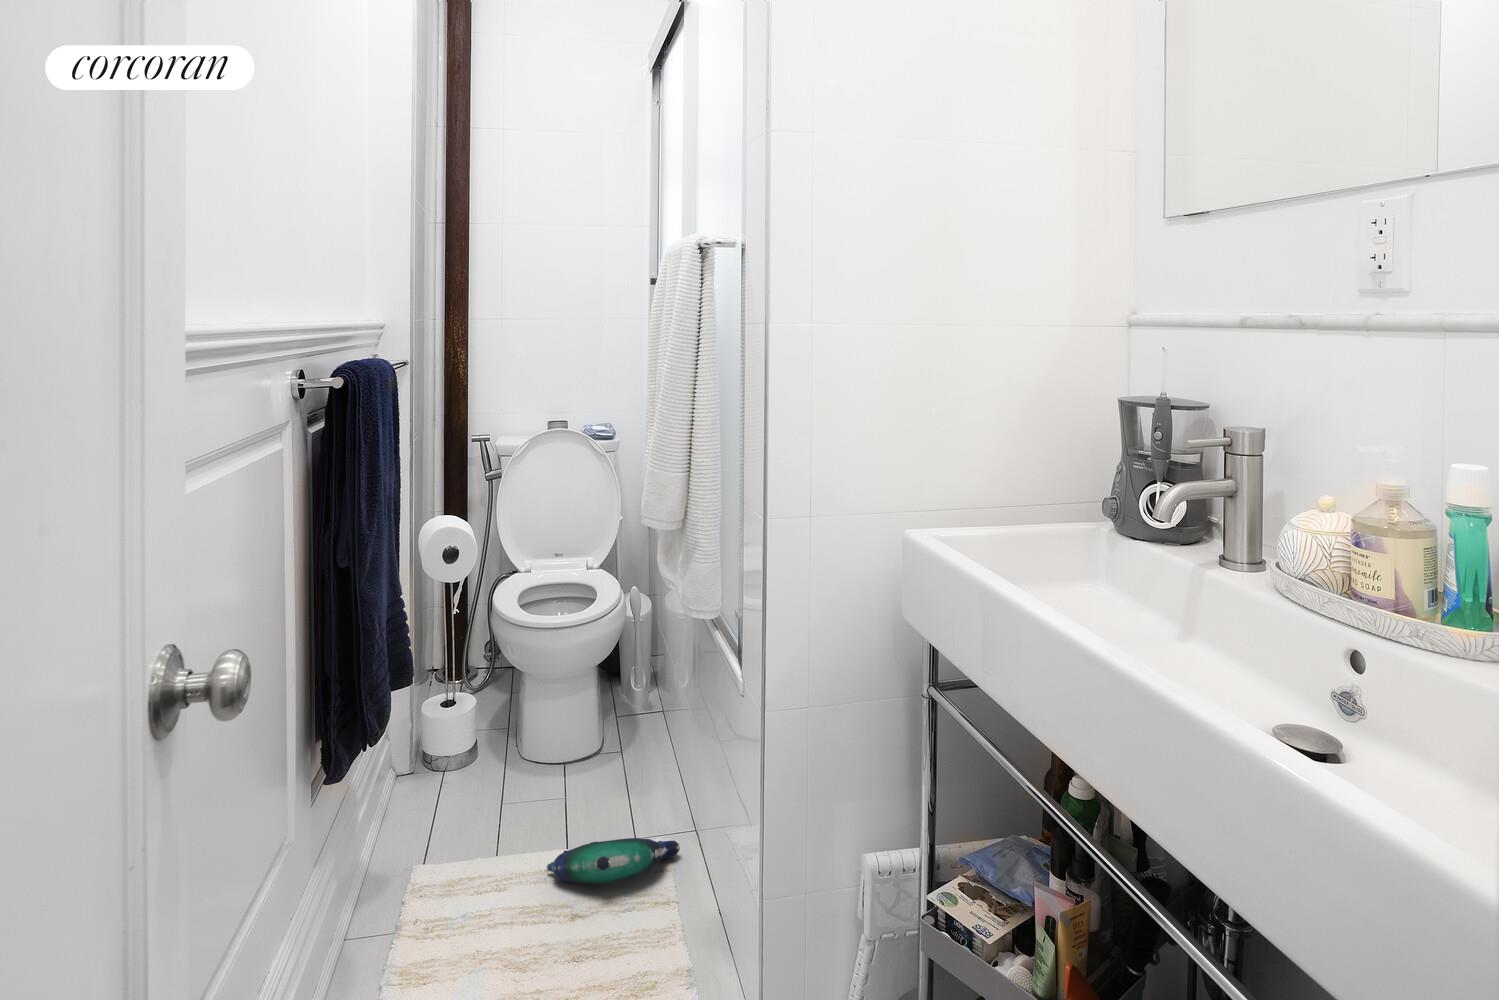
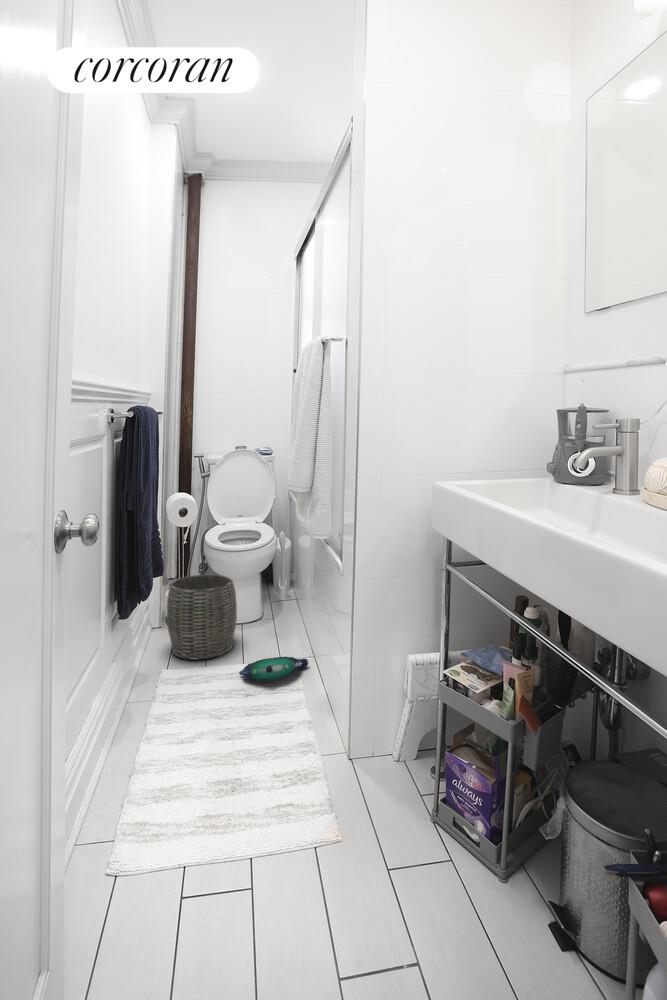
woven basket: none [413,672,546,837] -> present [167,575,237,659]

